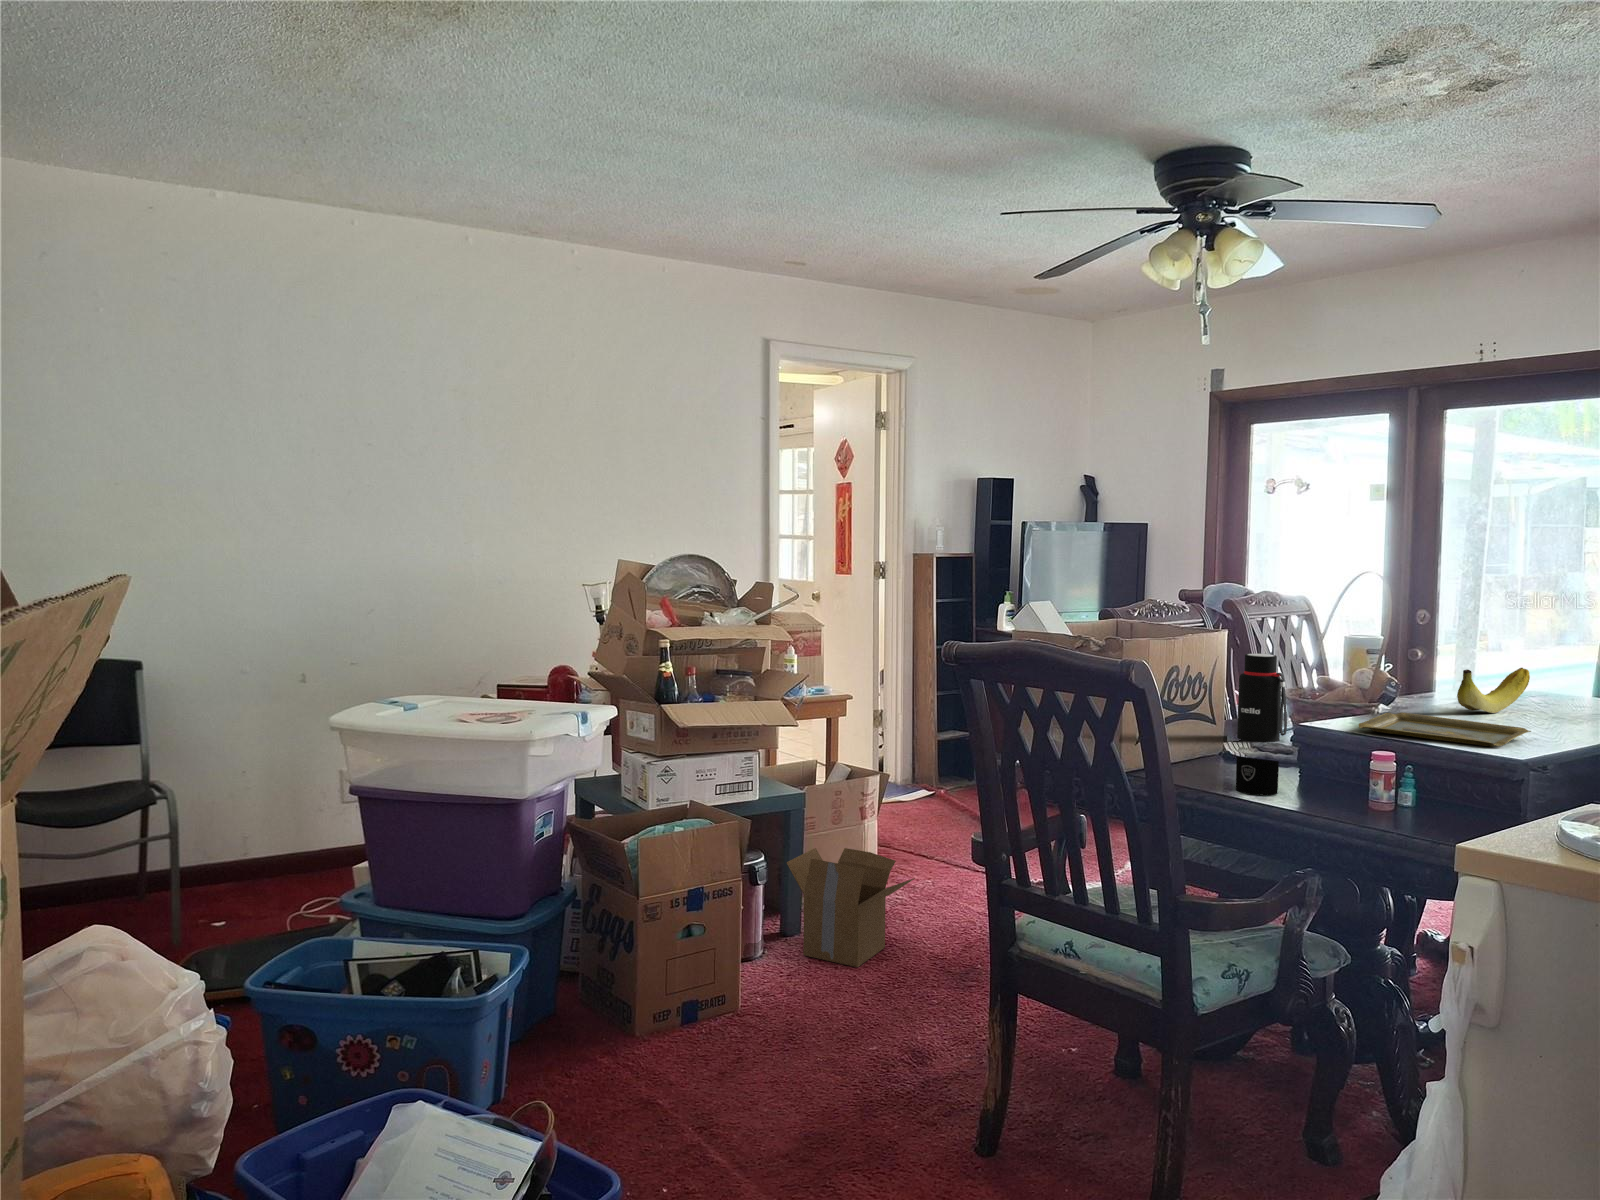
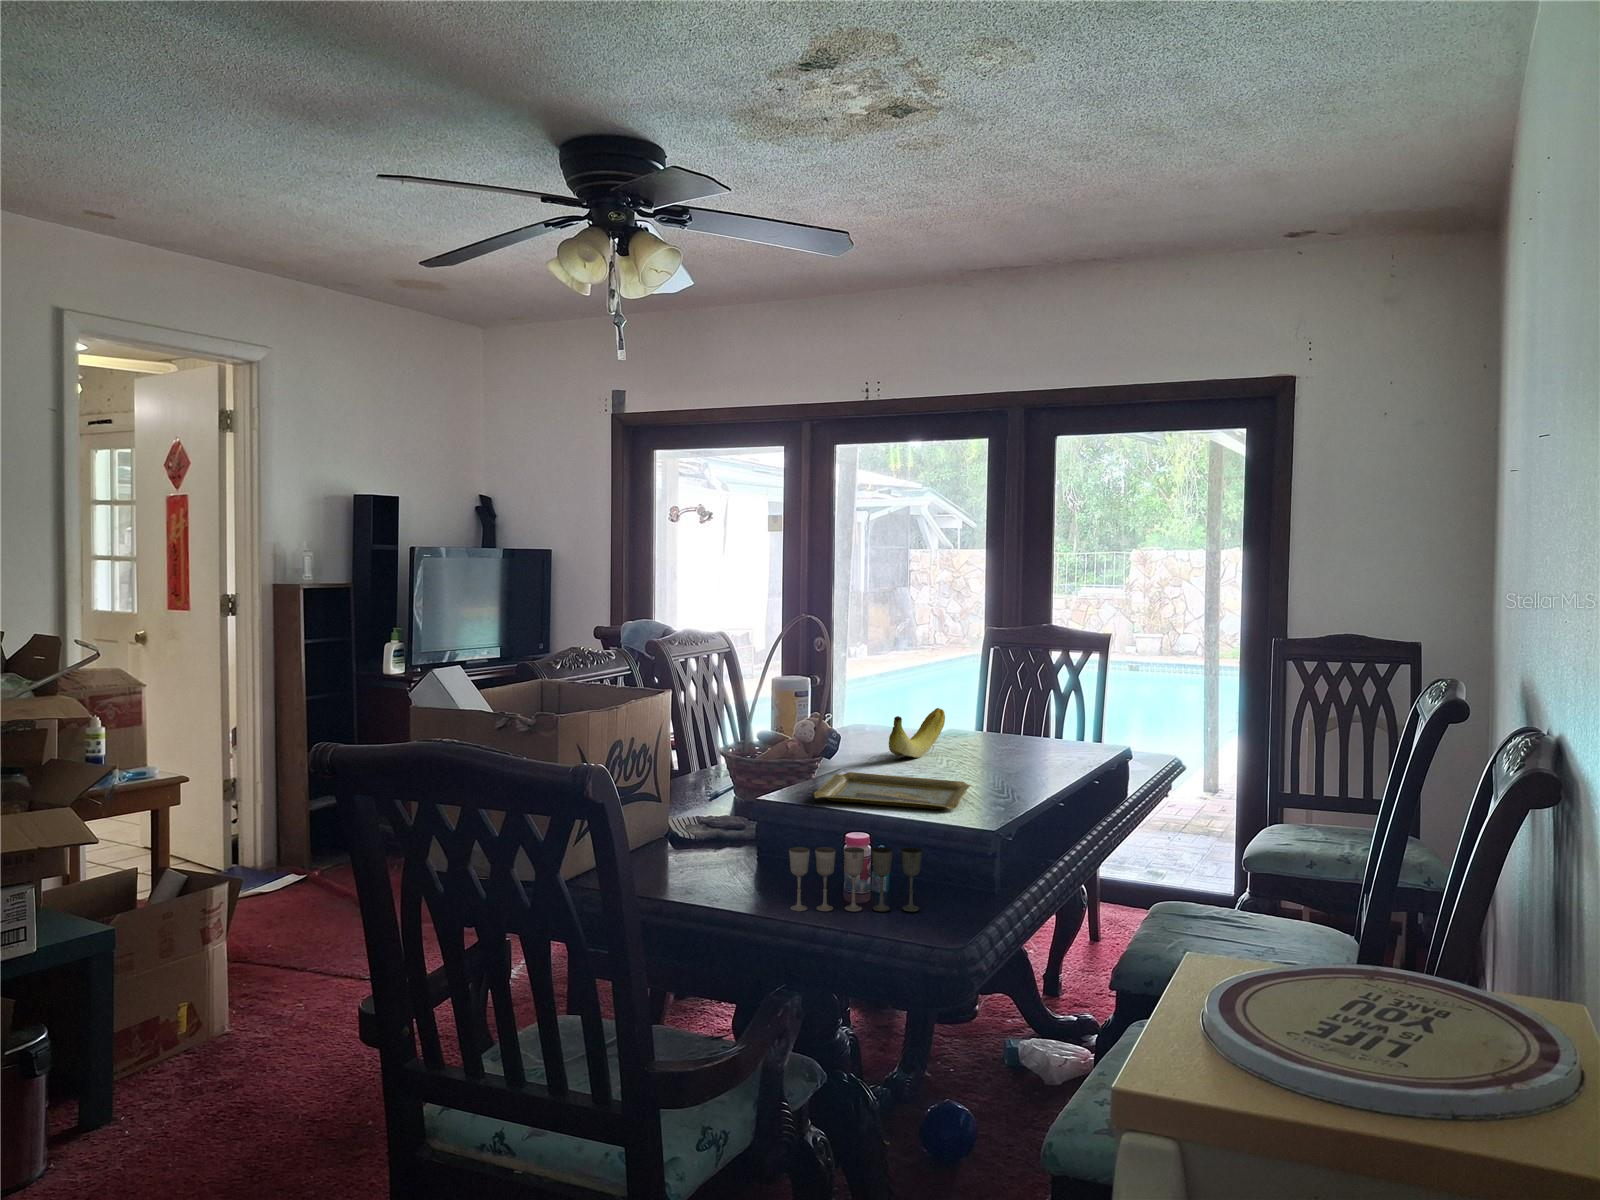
water bottle: present [1236,654,1287,795] -> none [695,727,750,897]
wine glass: none [1319,758,1452,825] -> present [789,847,922,912]
cardboard box: present [786,848,915,967] -> none [81,998,282,1168]

